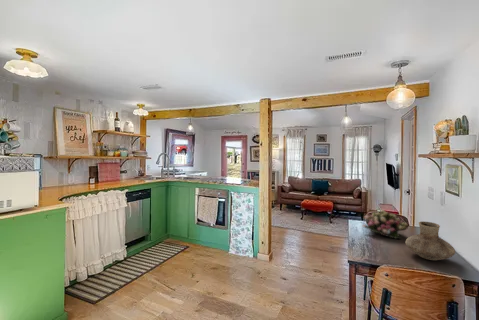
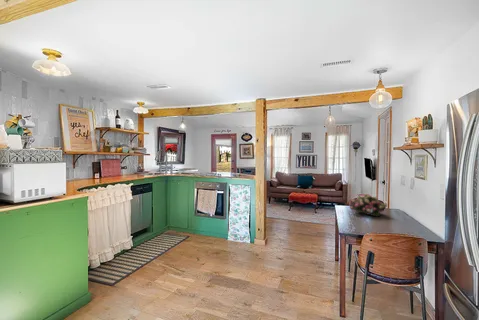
vase: present [405,221,455,260] -> none [386,199,423,229]

